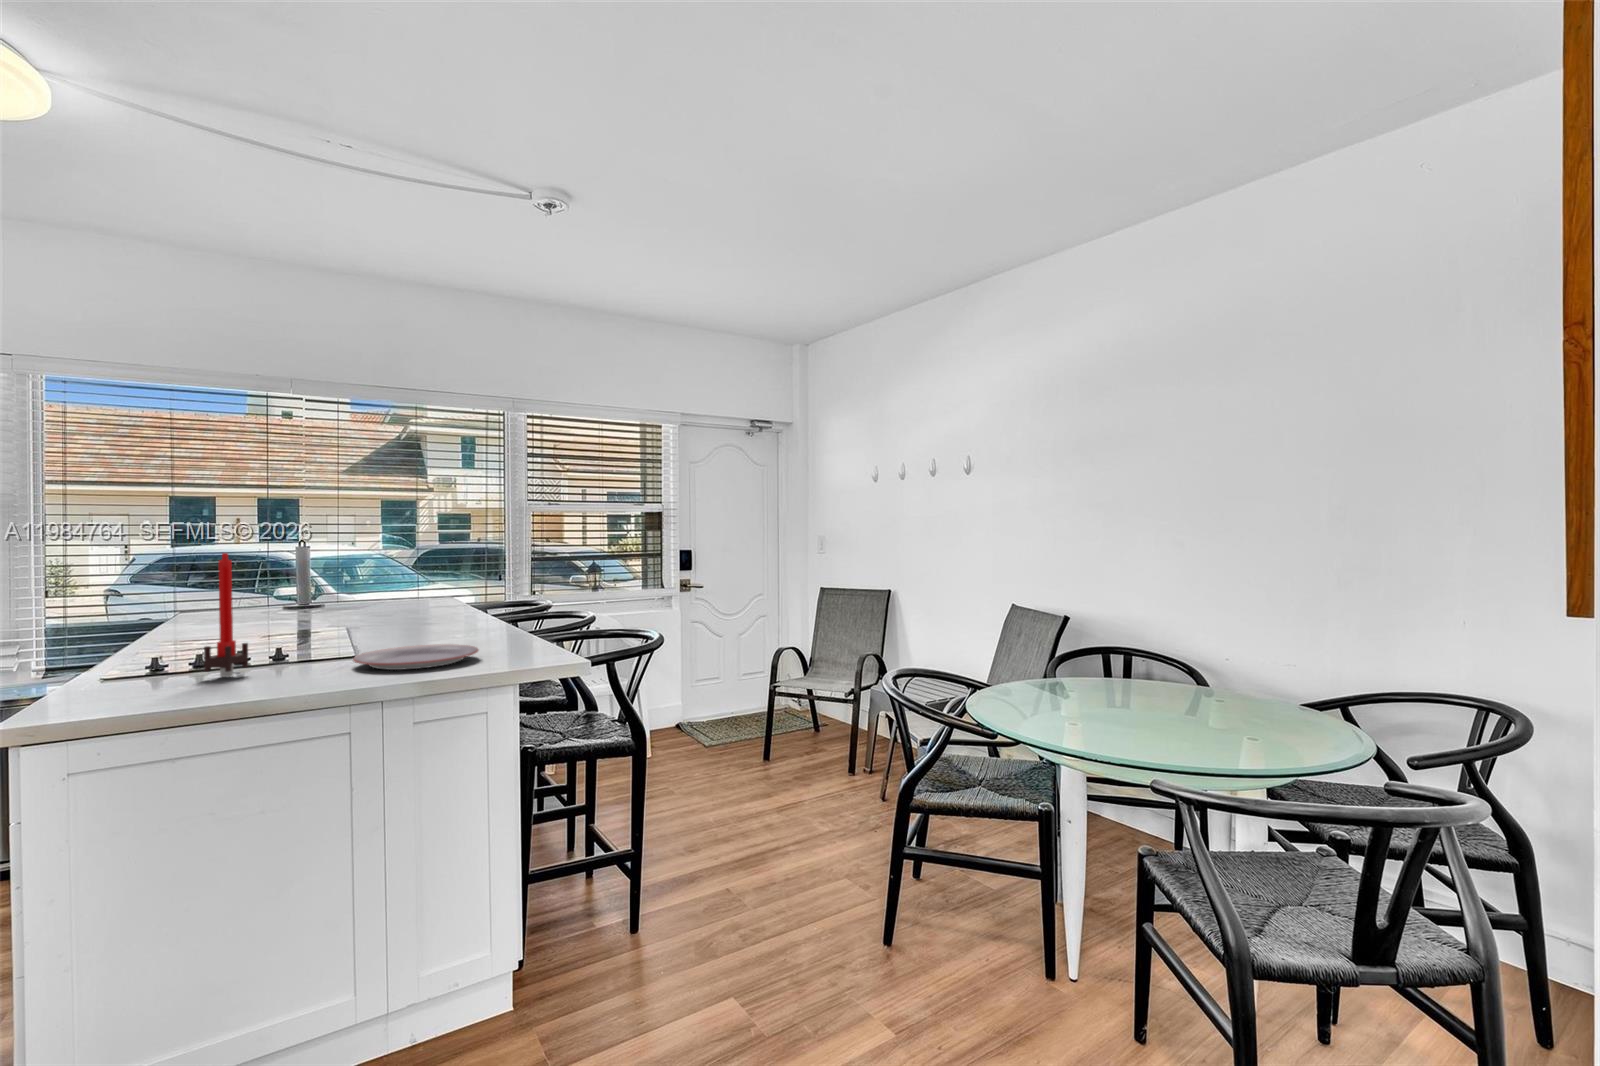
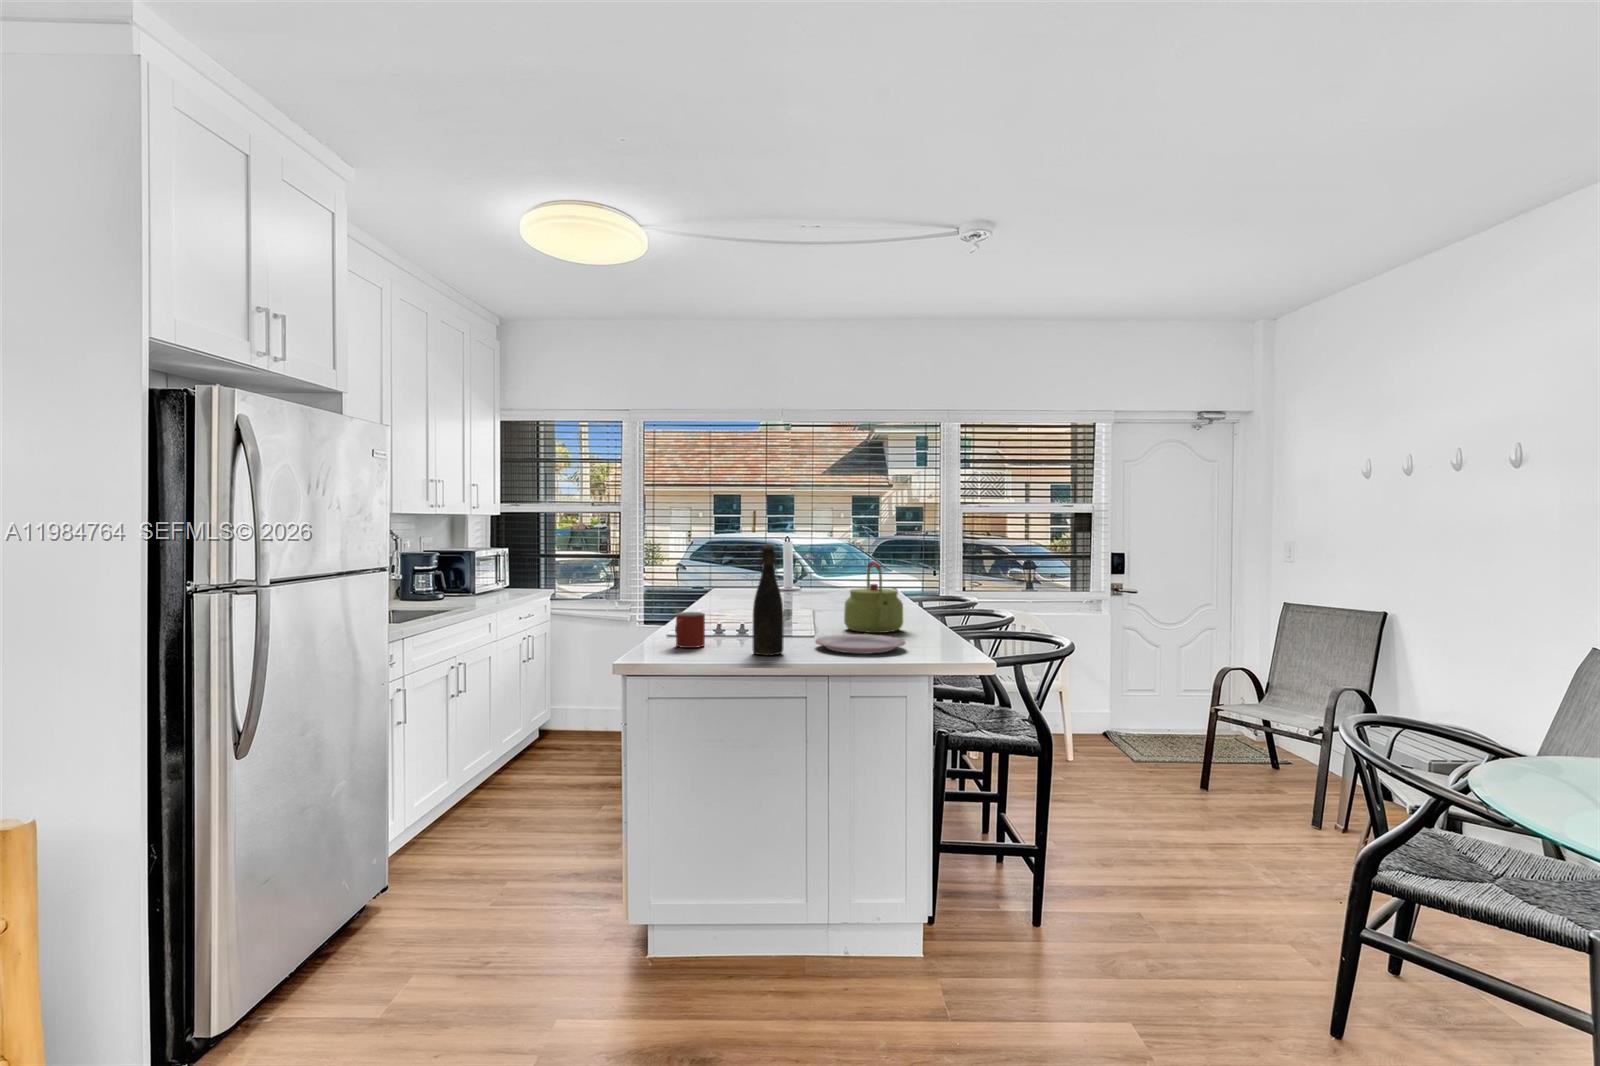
bottle: none [251,534,303,686] -> present [753,545,784,655]
candle: present [204,553,248,677] -> none [724,556,749,646]
kettle: none [396,558,473,644] -> present [844,561,903,633]
mug: none [110,635,169,689] -> present [675,612,705,648]

